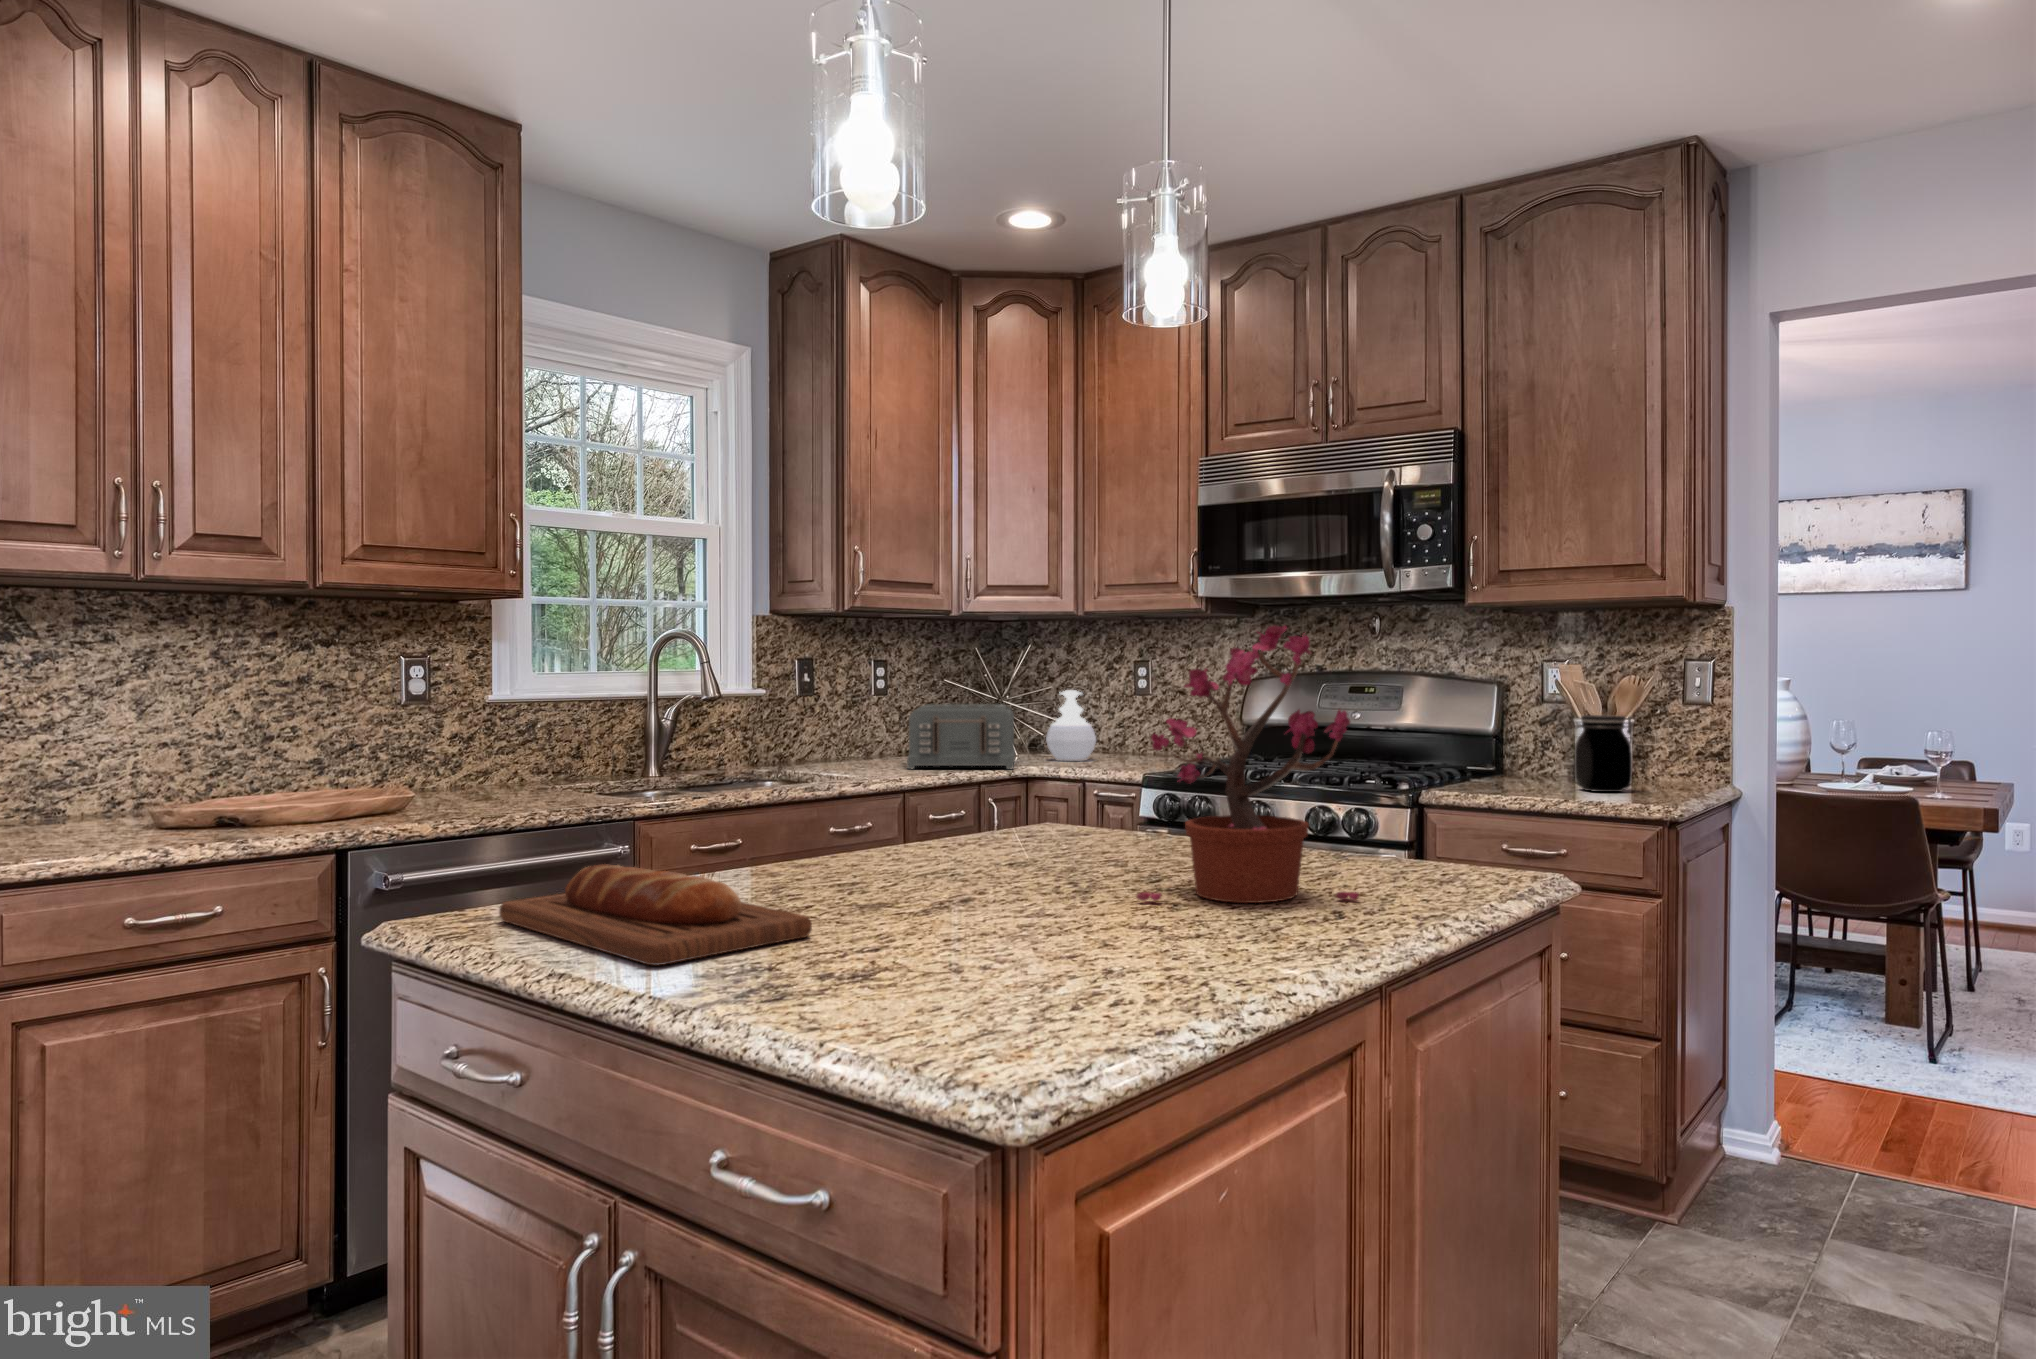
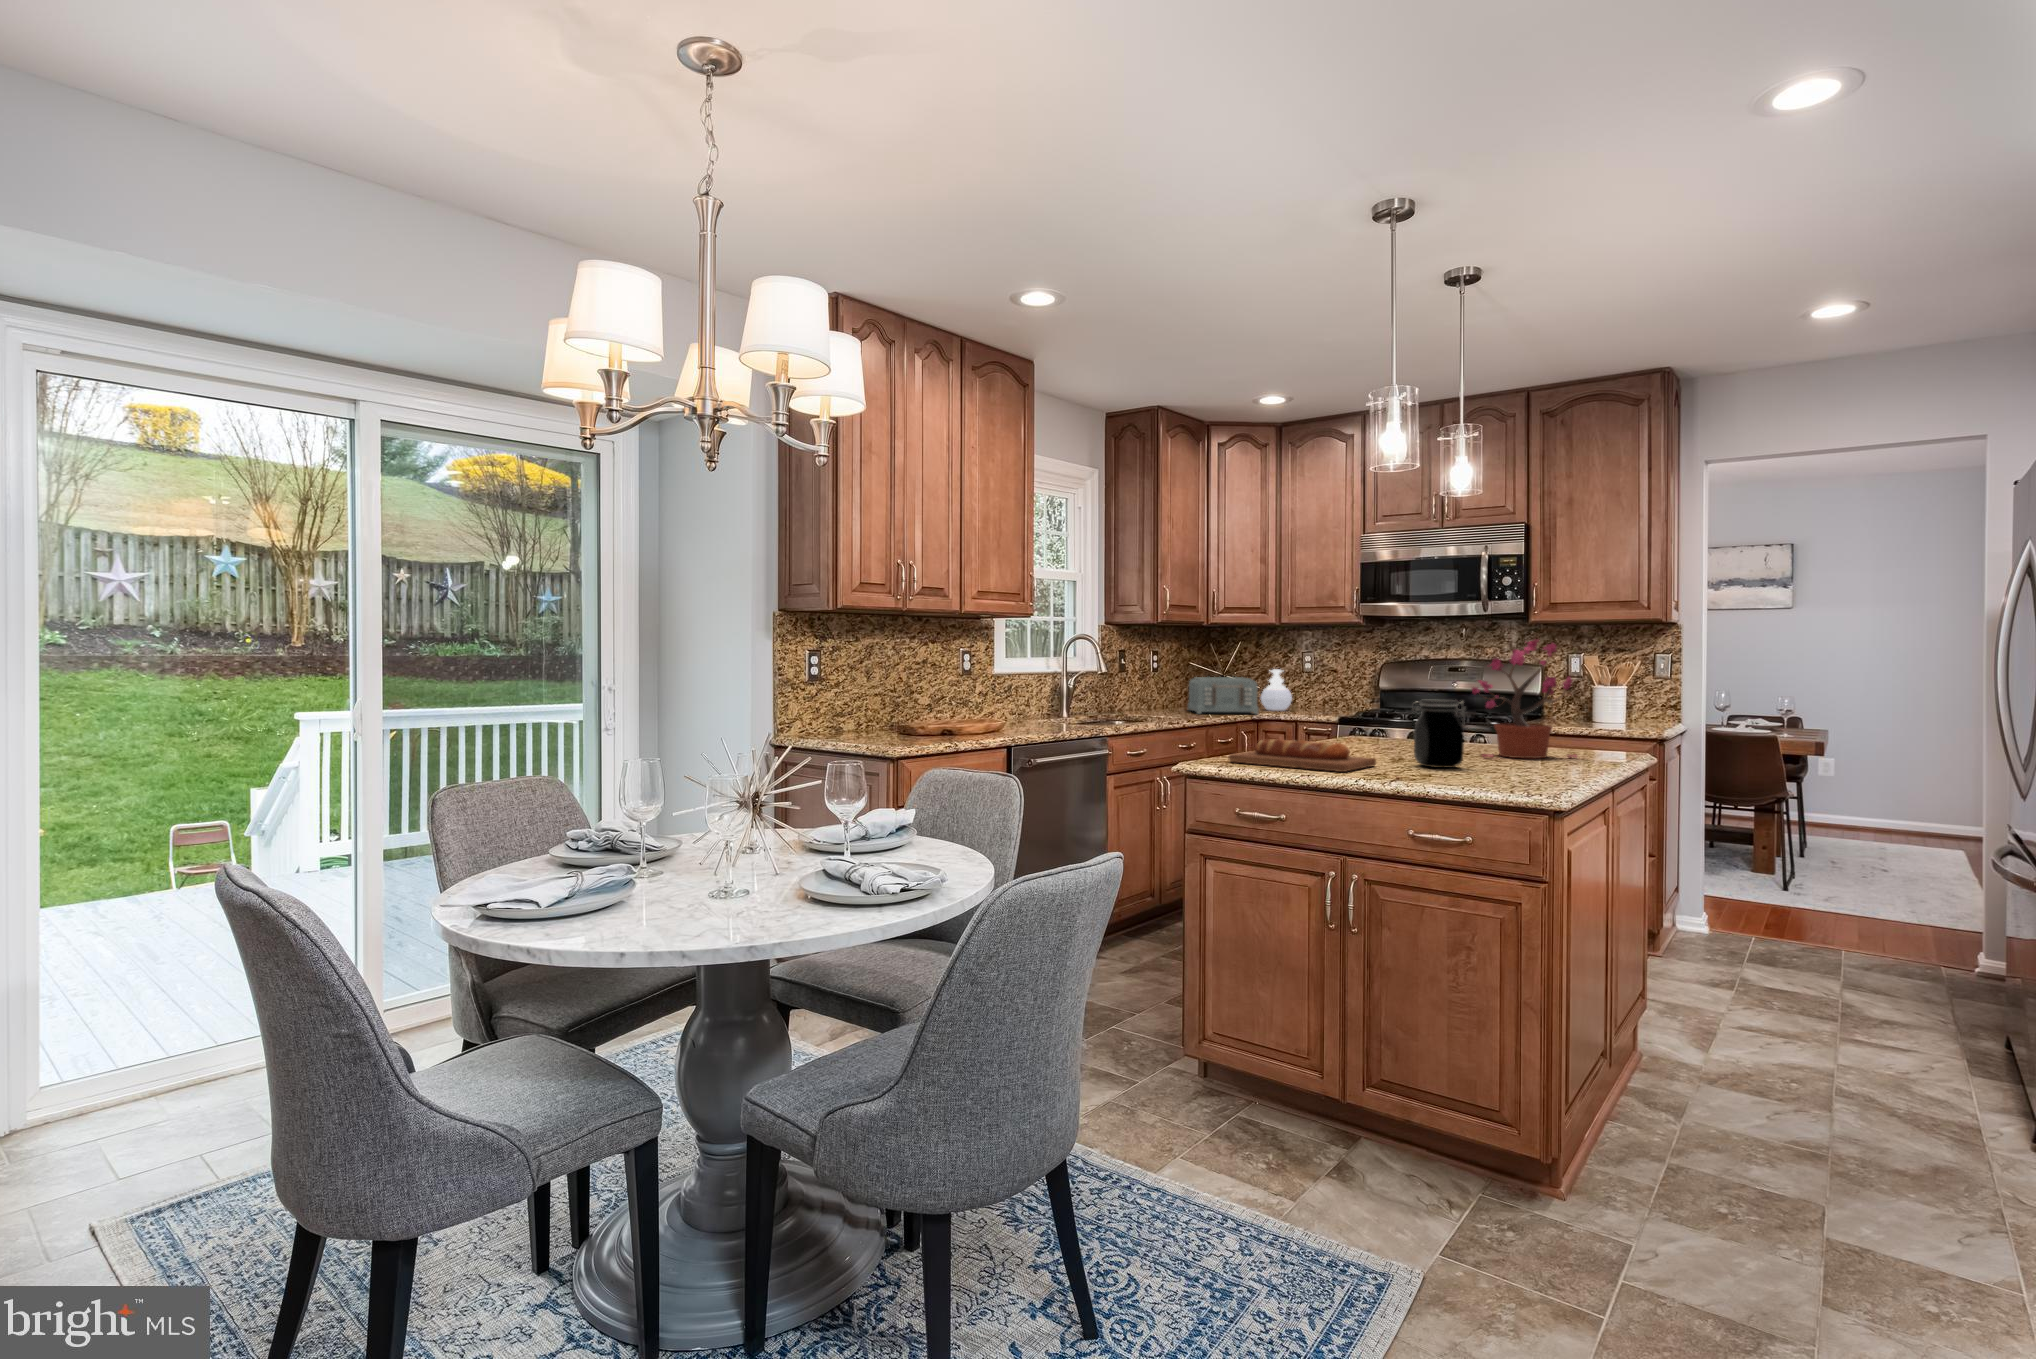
jar: present [1572,715,1634,792] -> present [1414,699,1466,768]

